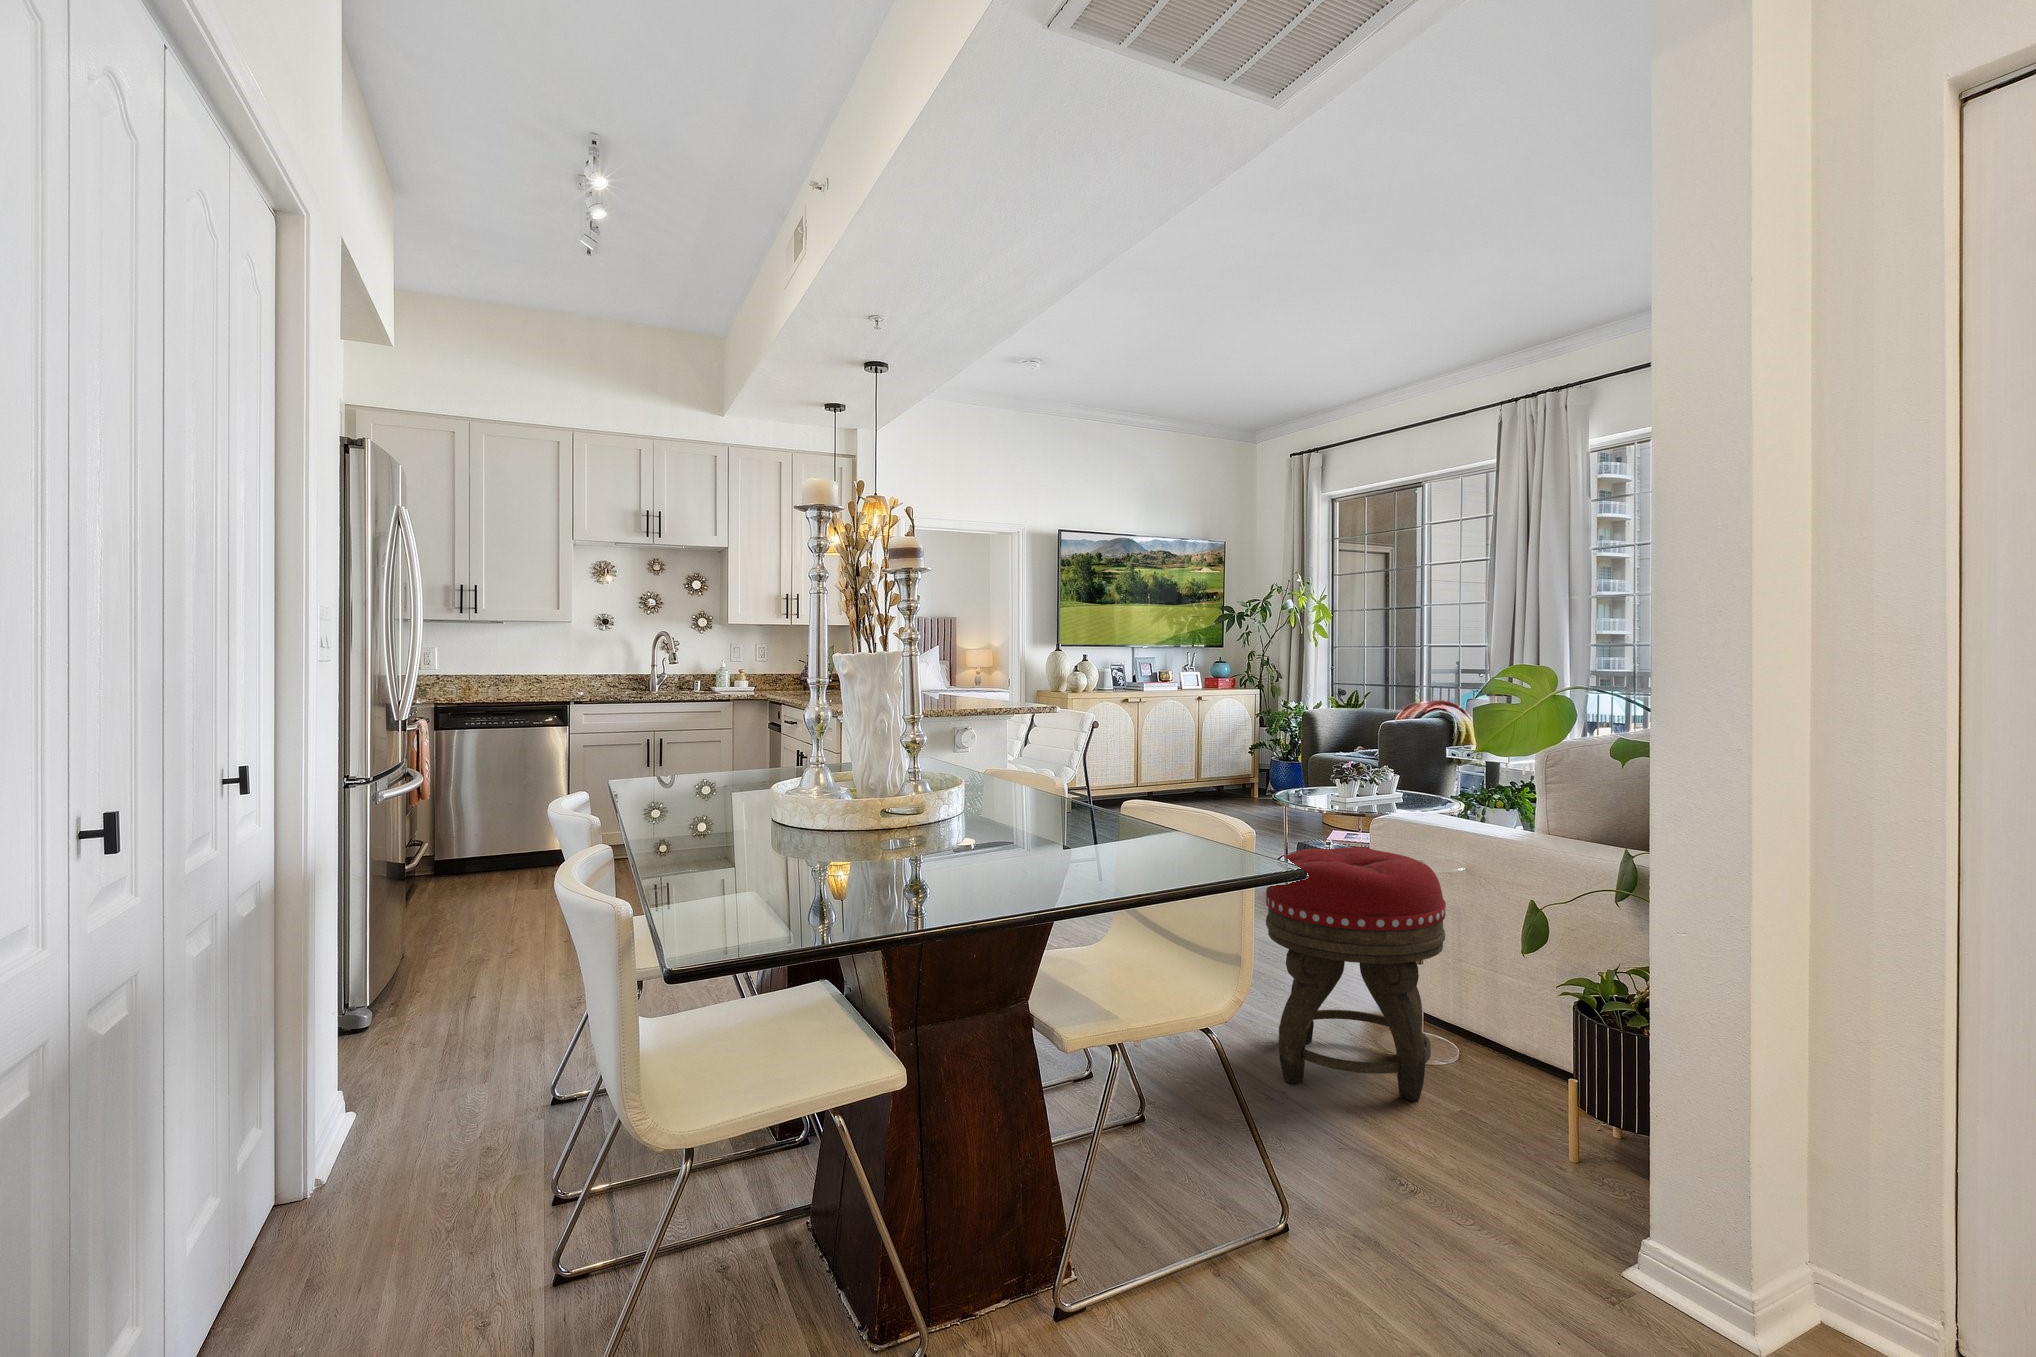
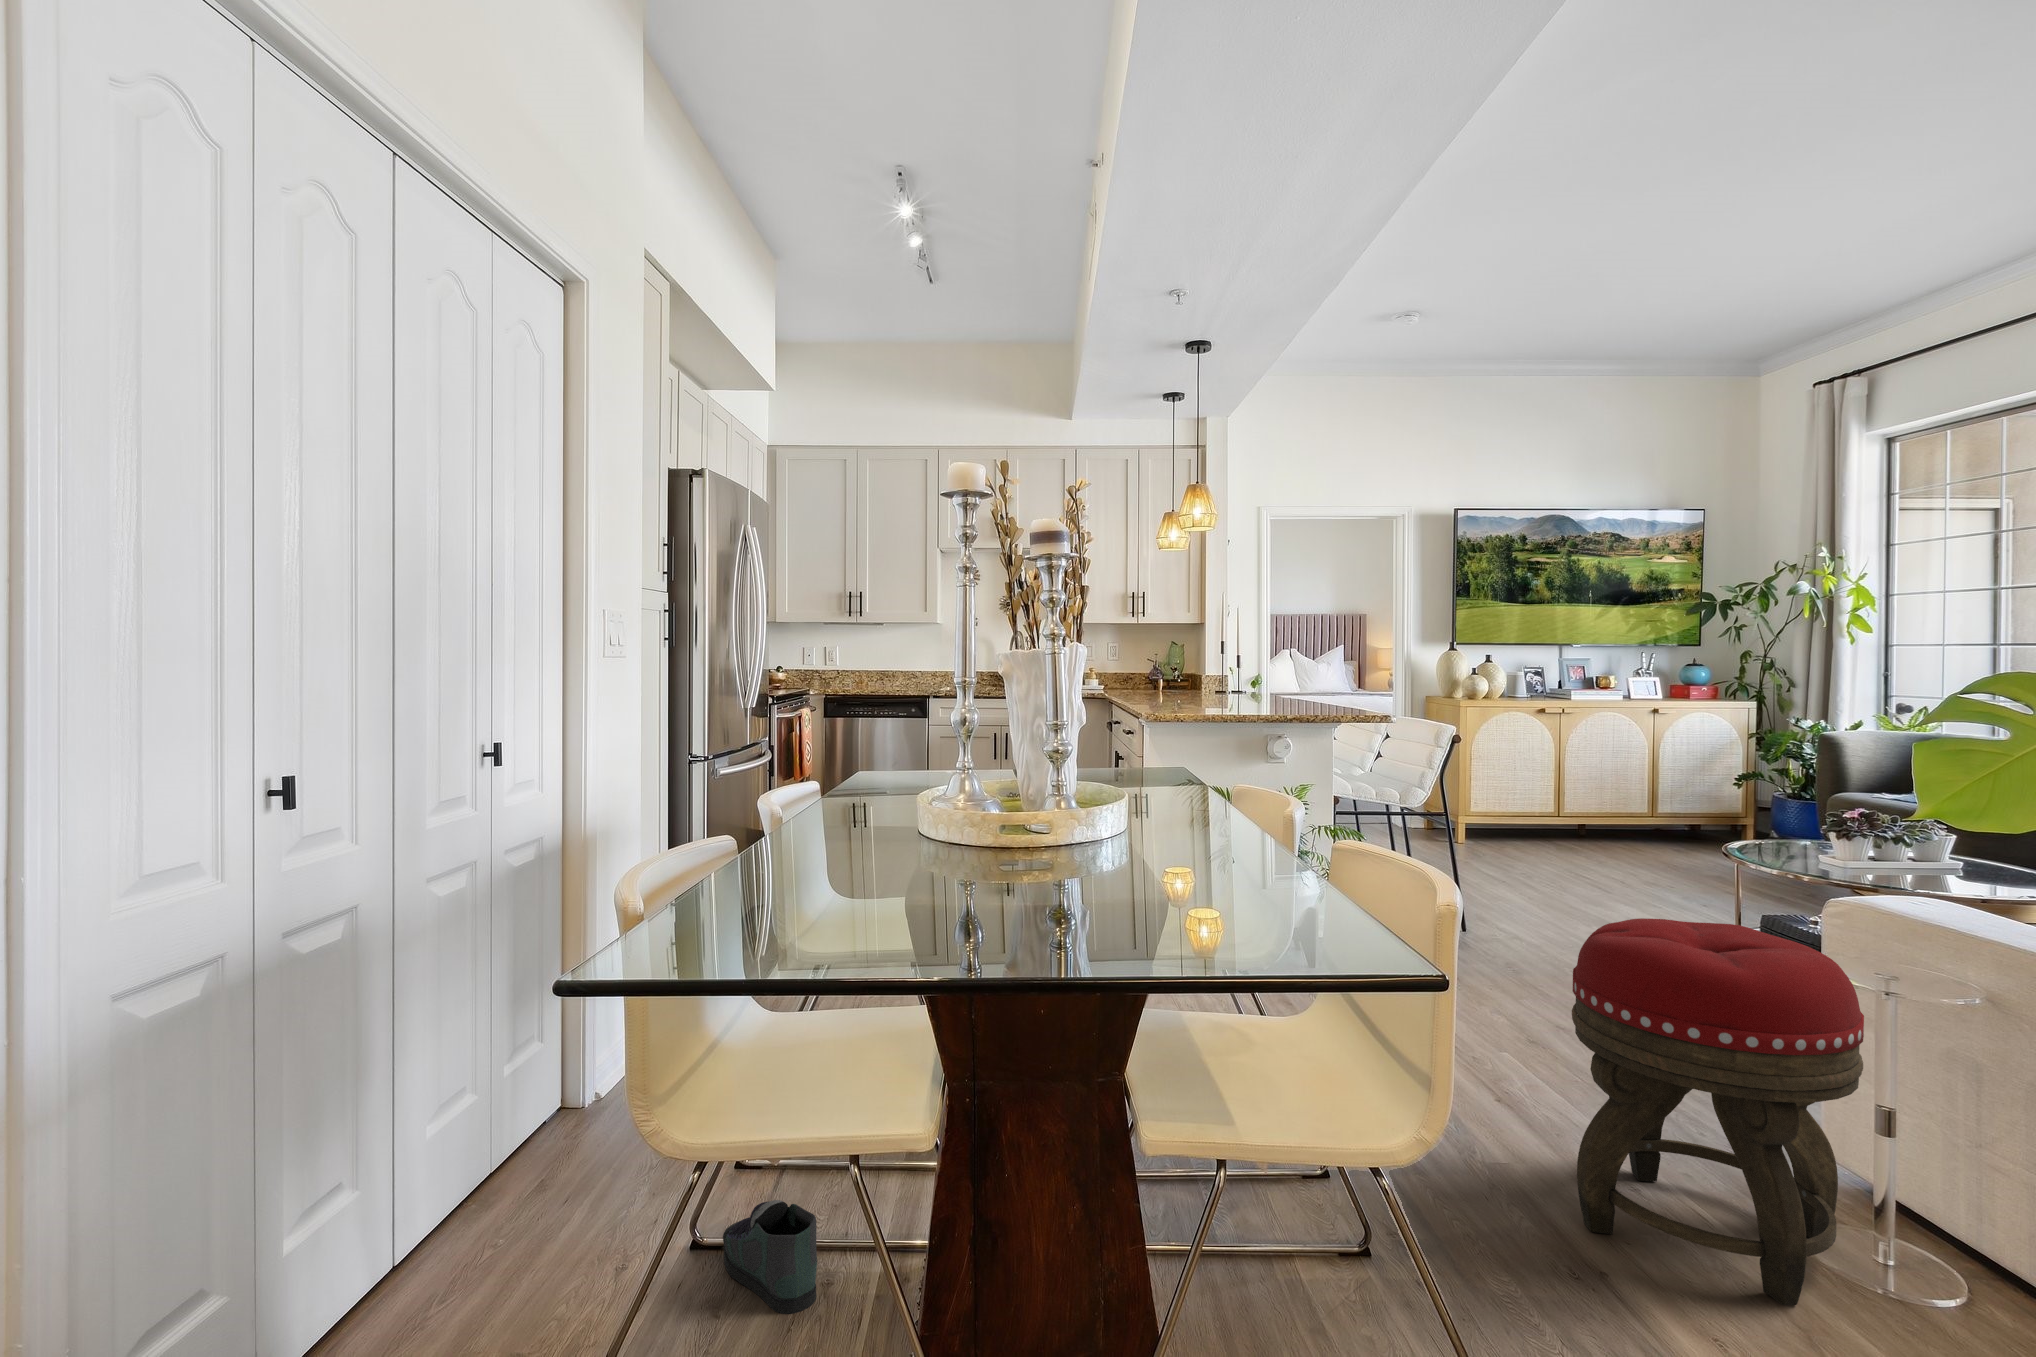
shoe: none [599,1207,726,1313] -> present [723,1200,817,1314]

